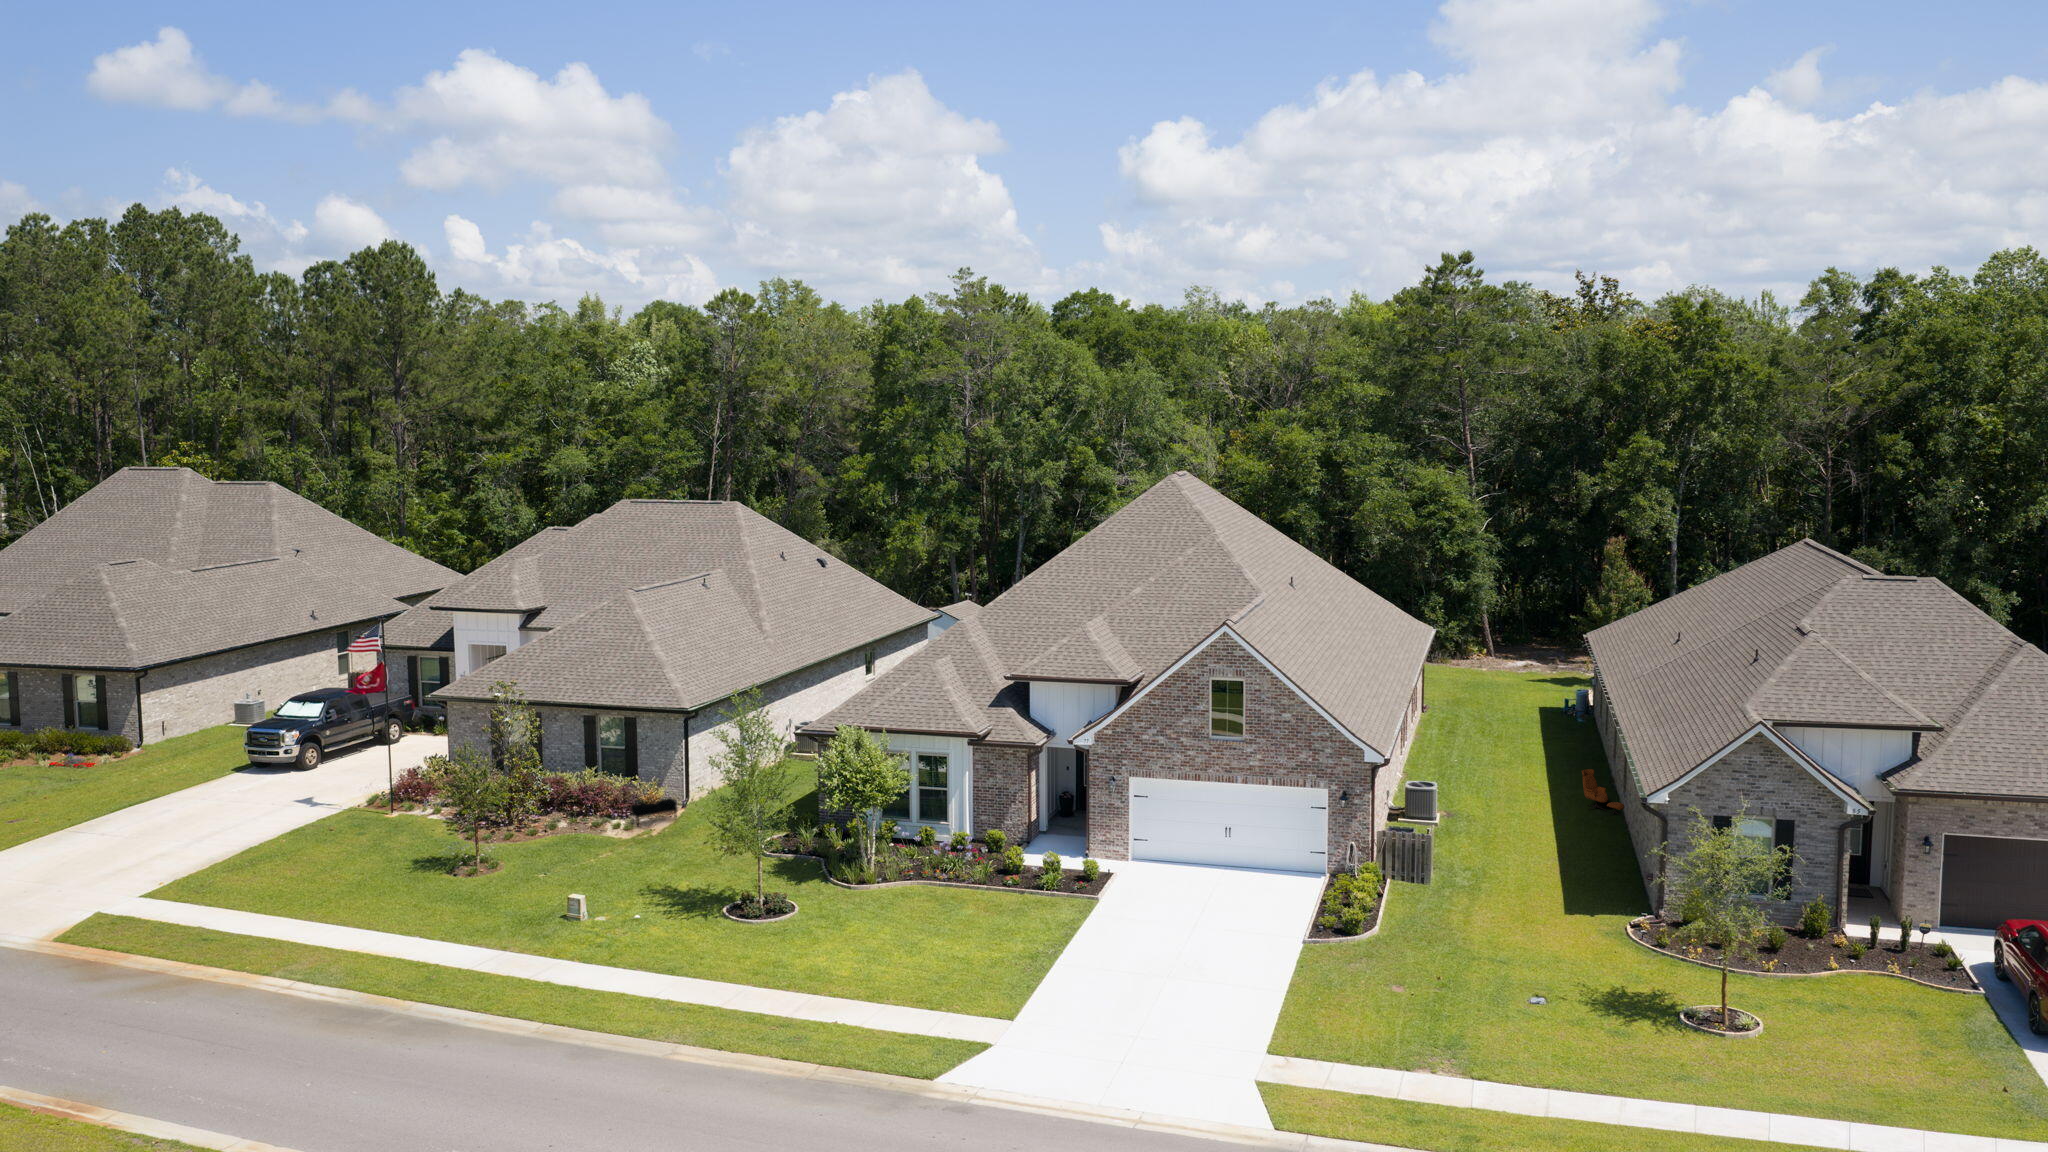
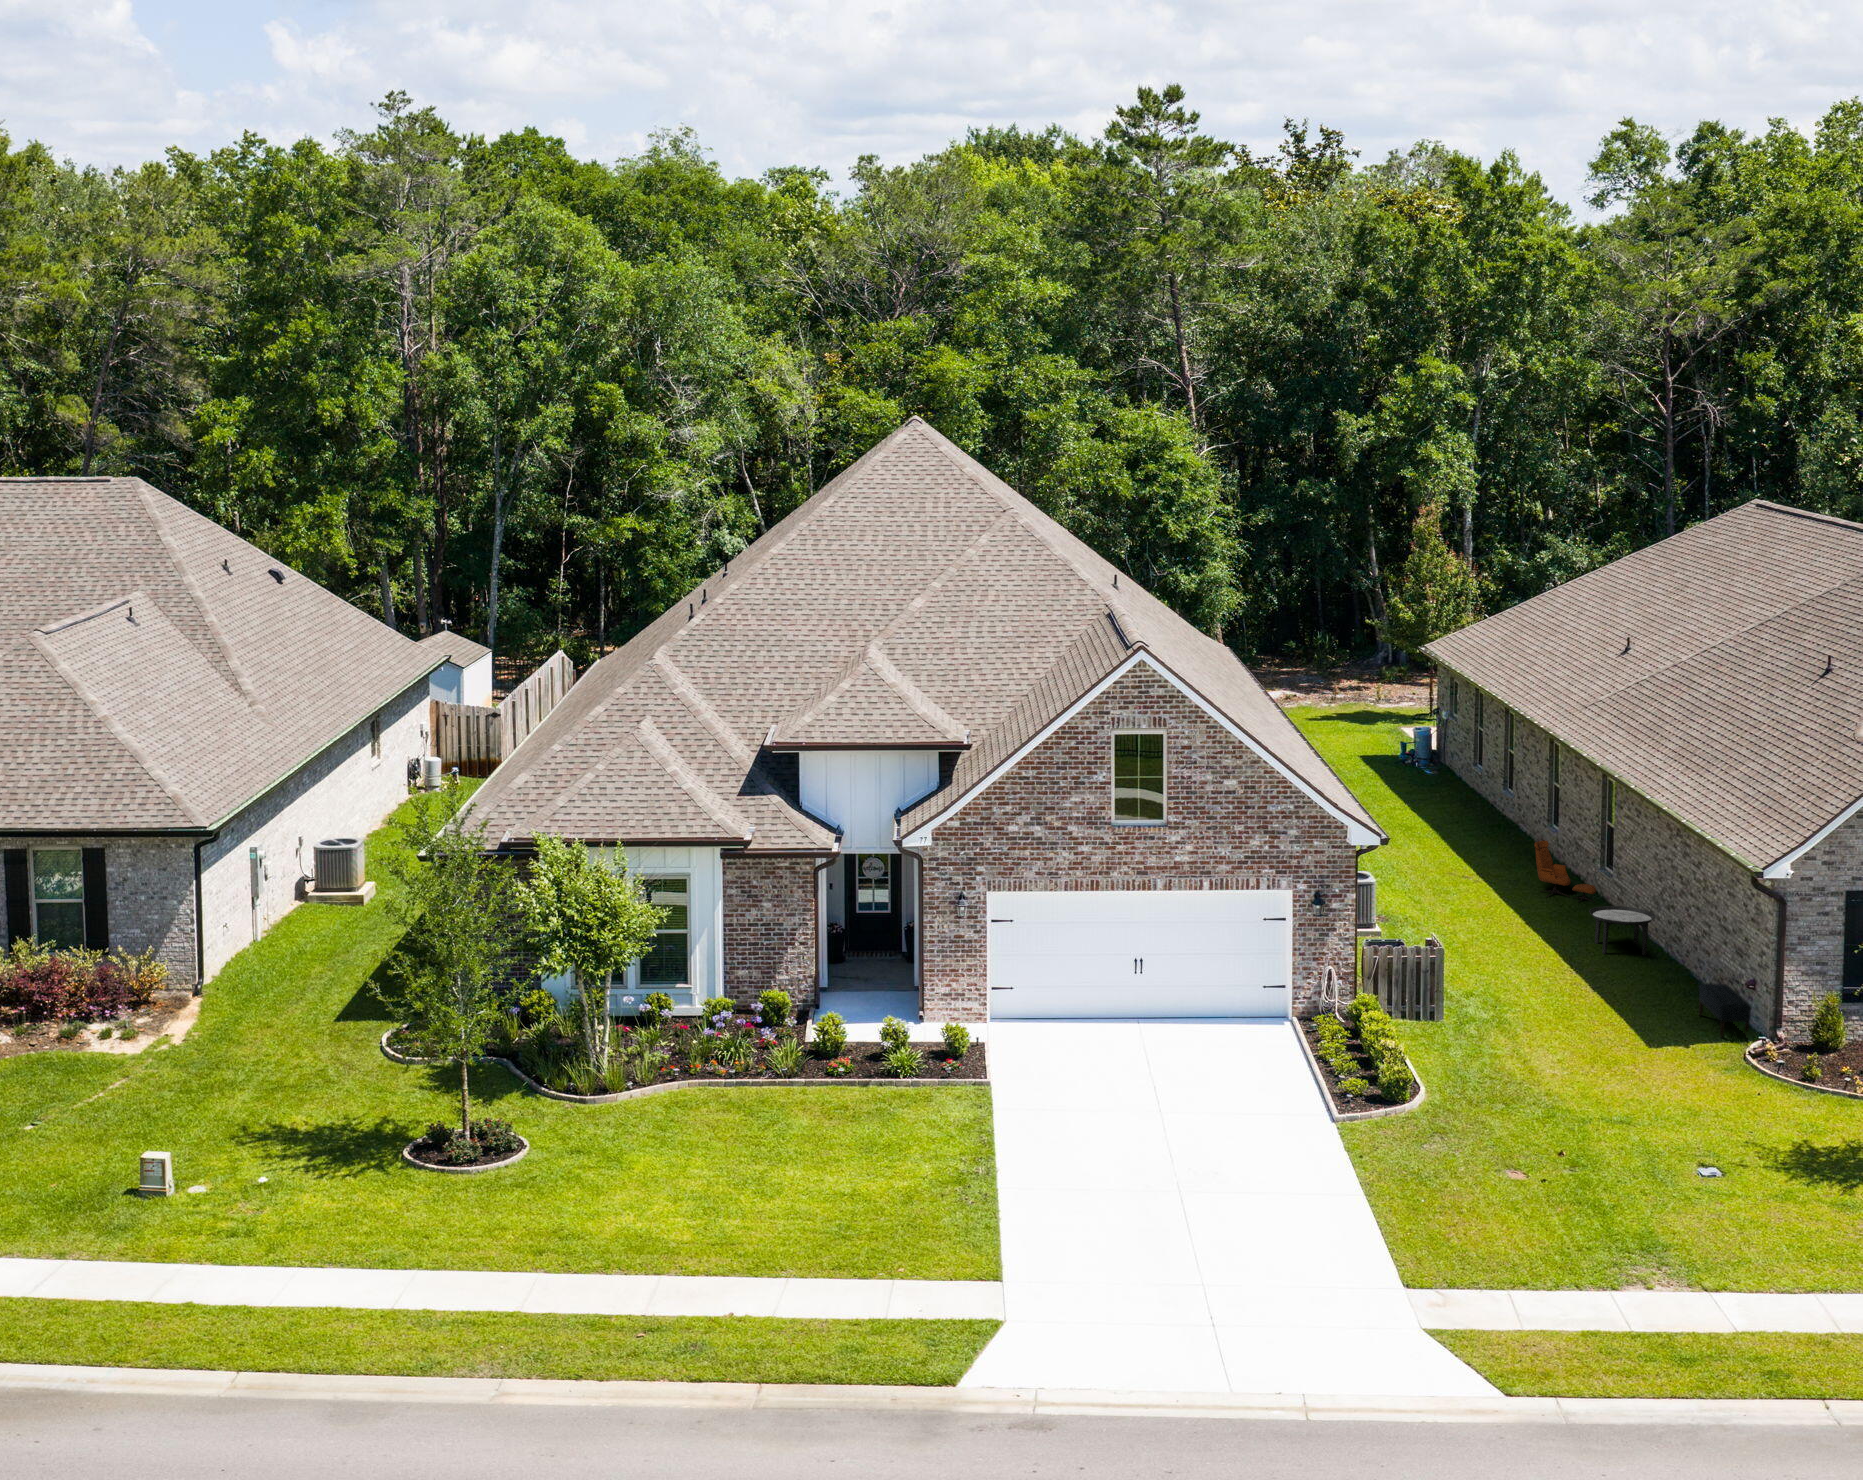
bench: present [631,798,677,825] -> present [1699,983,1752,1037]
round table: none [1589,818,1638,856] -> present [1589,906,1656,955]

